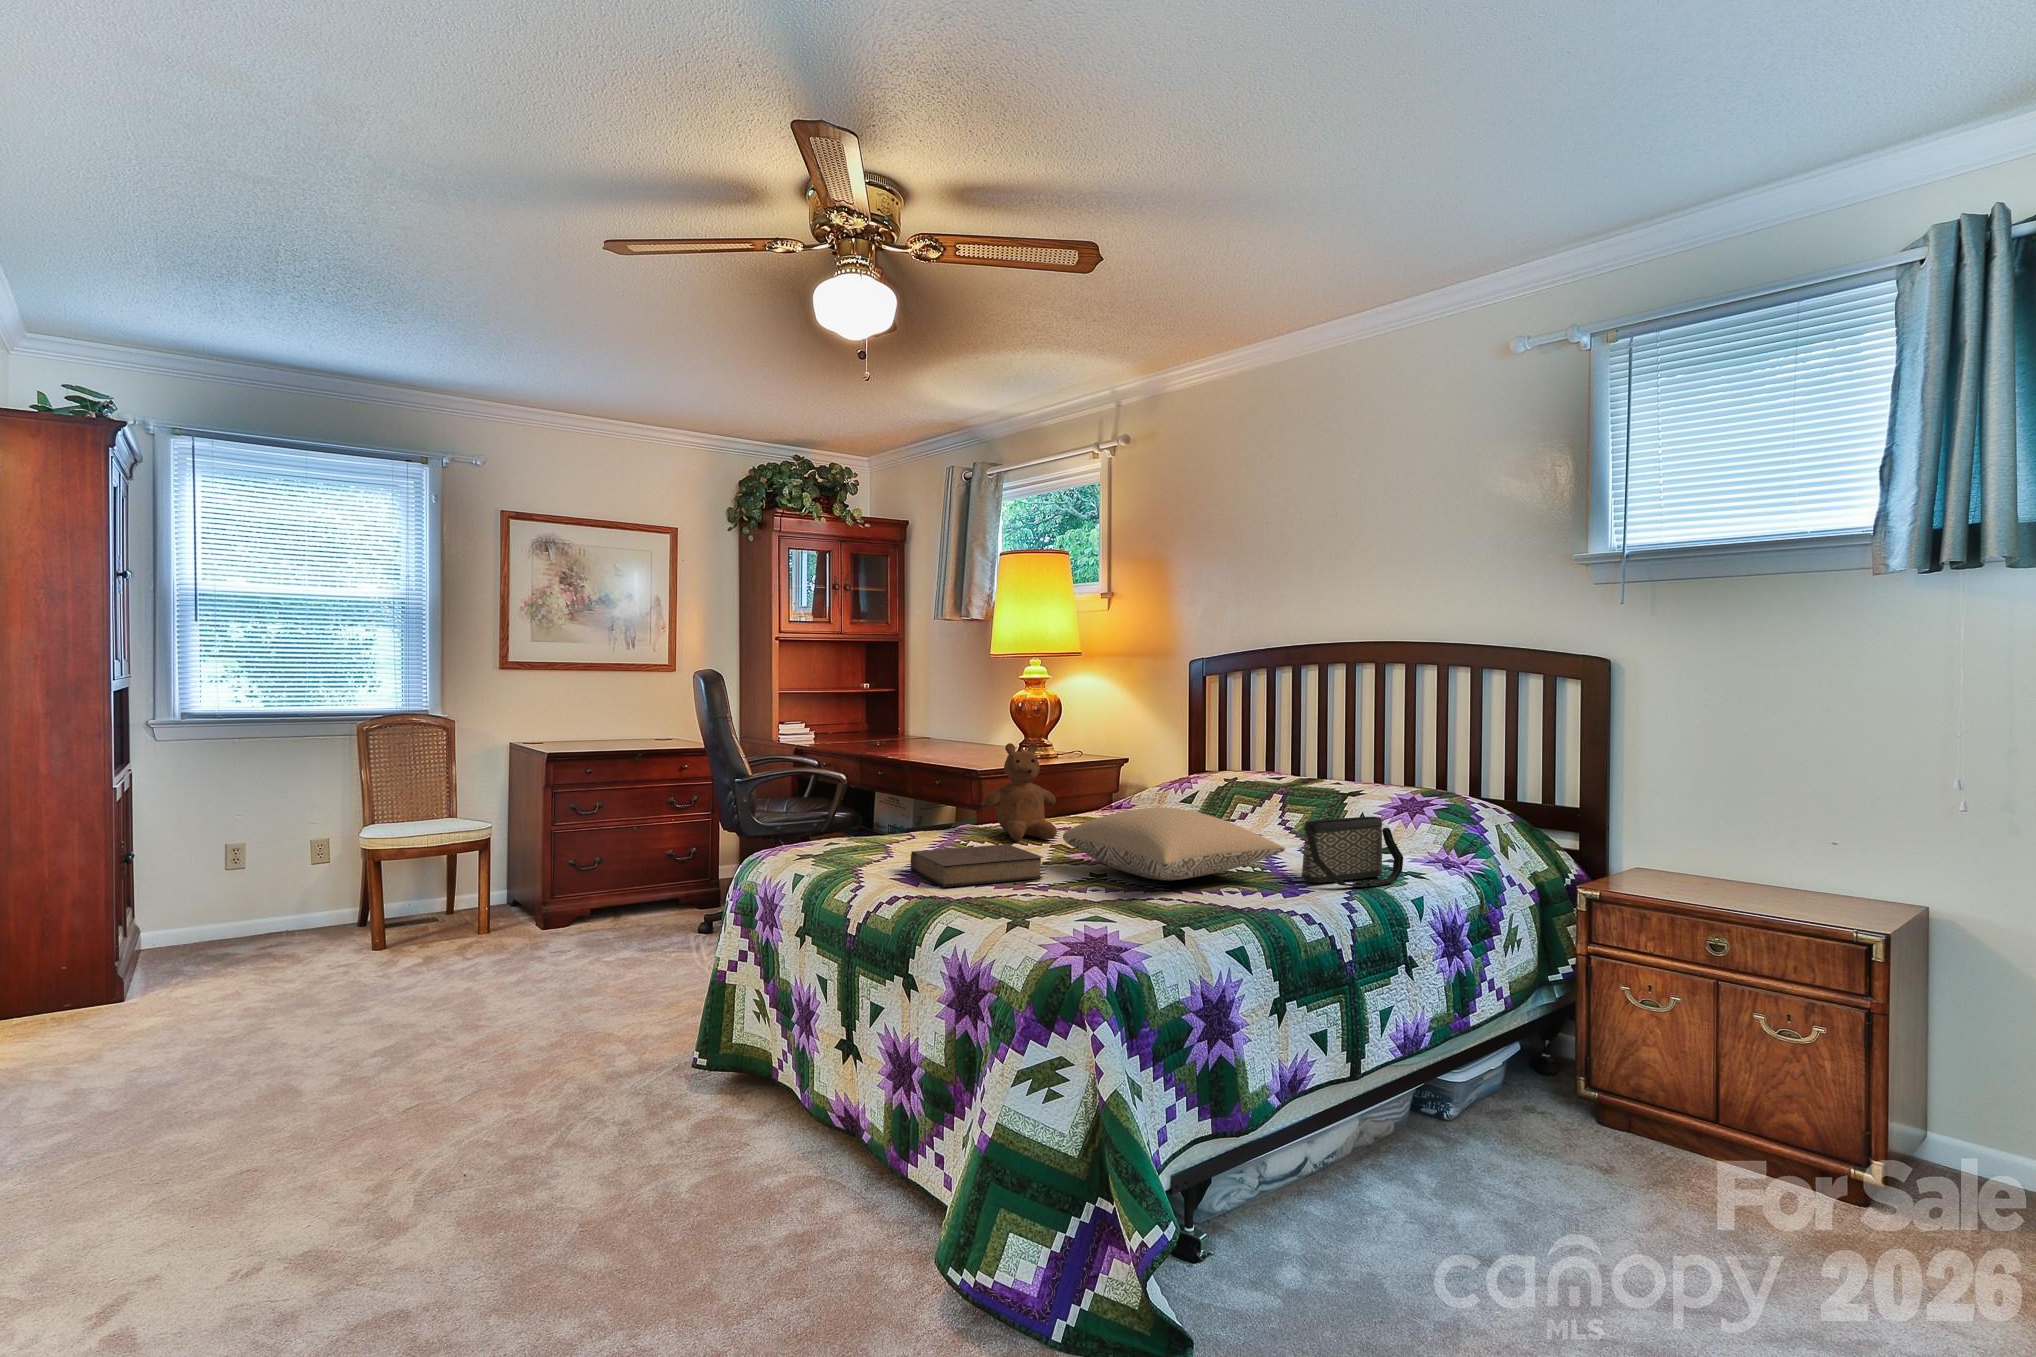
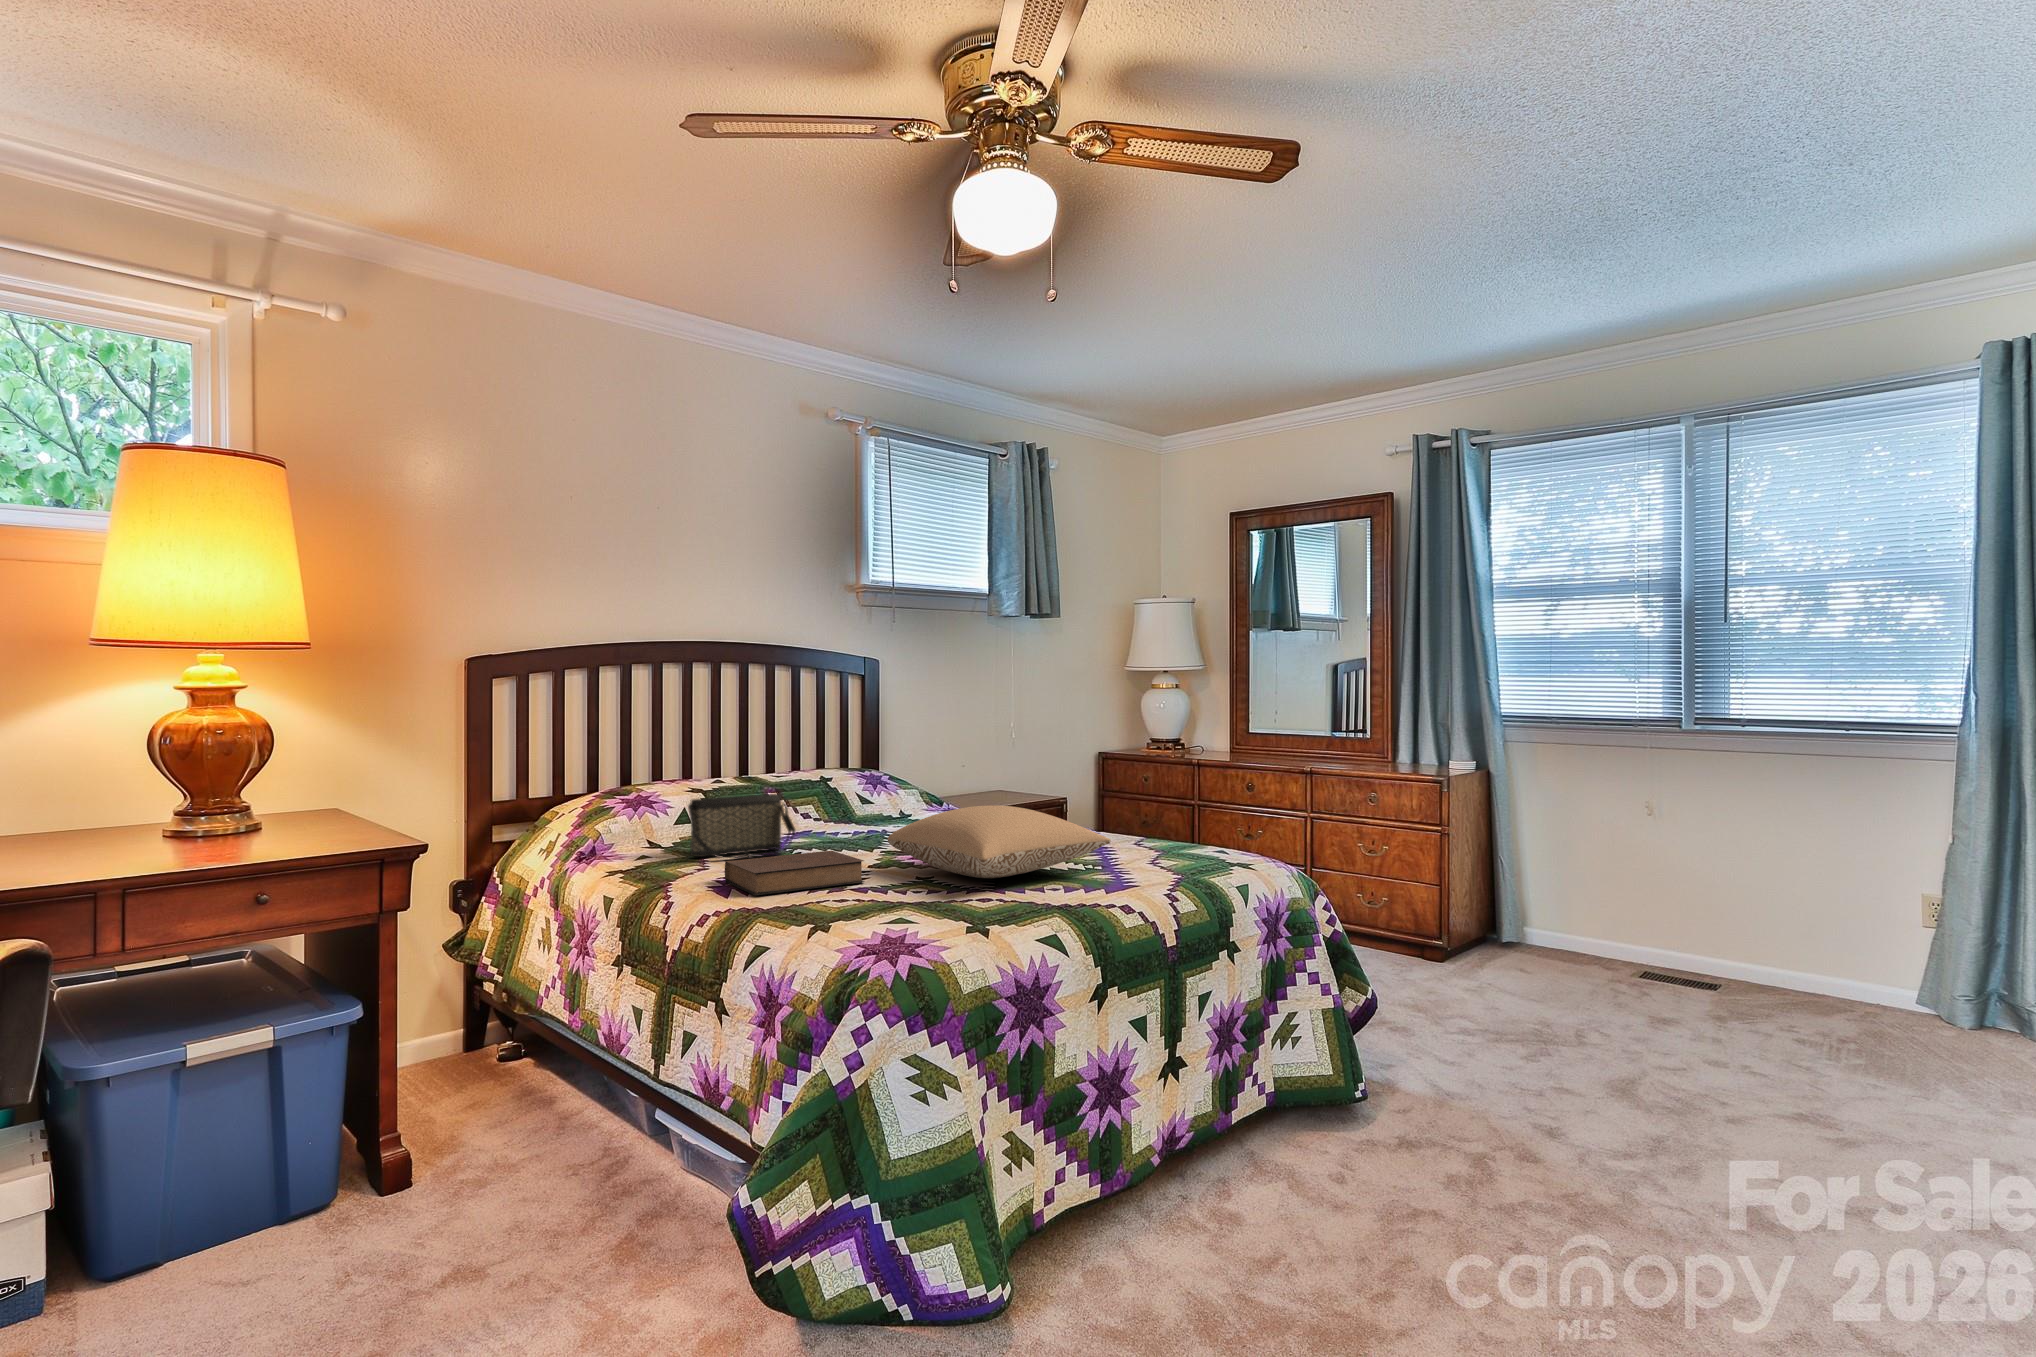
teddy bear: present [984,743,1057,841] -> none [814,748,890,849]
handbag: present [1302,816,1403,887] -> present [688,794,795,858]

